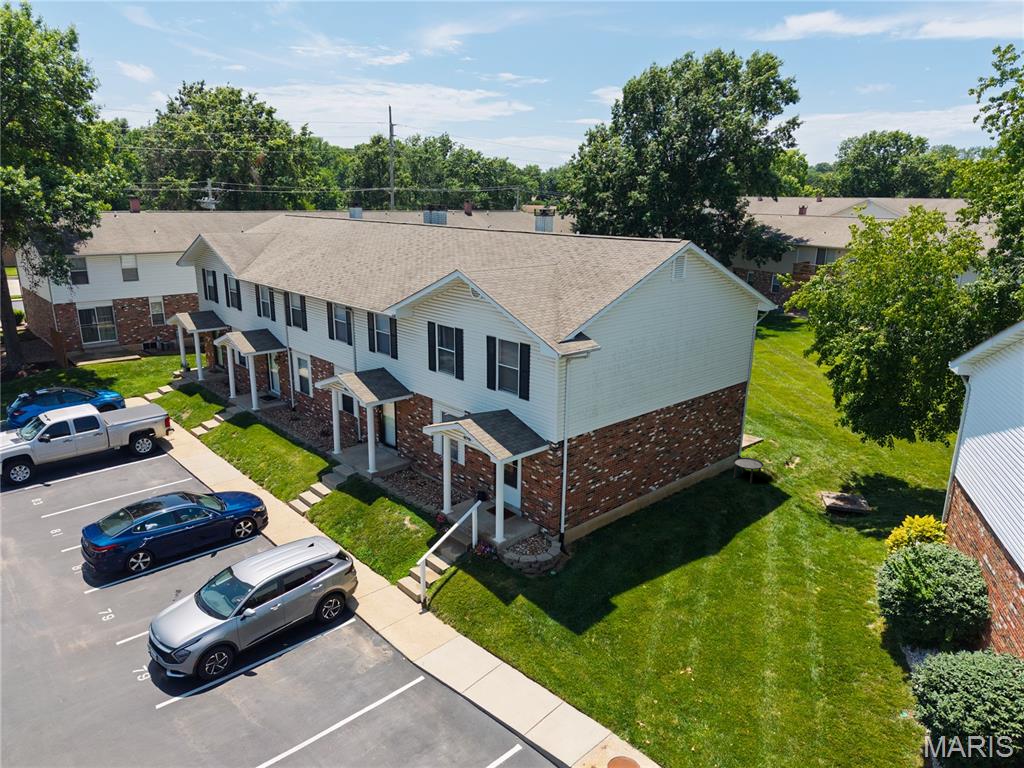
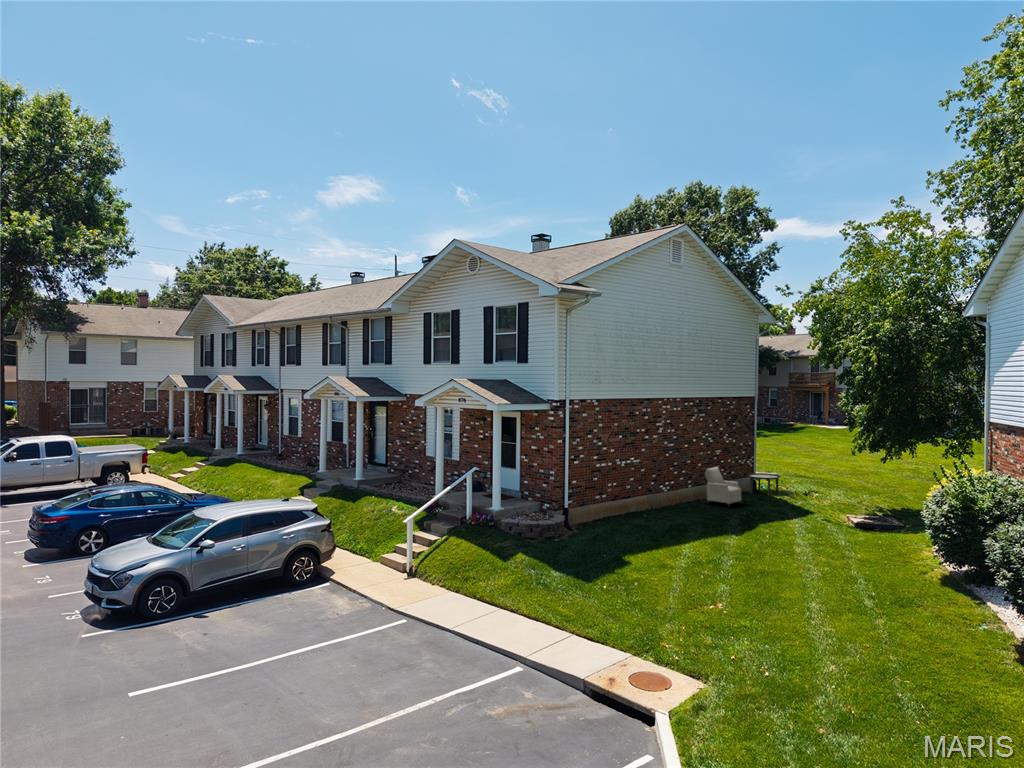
chair: none [692,463,725,505] -> present [705,467,741,507]

